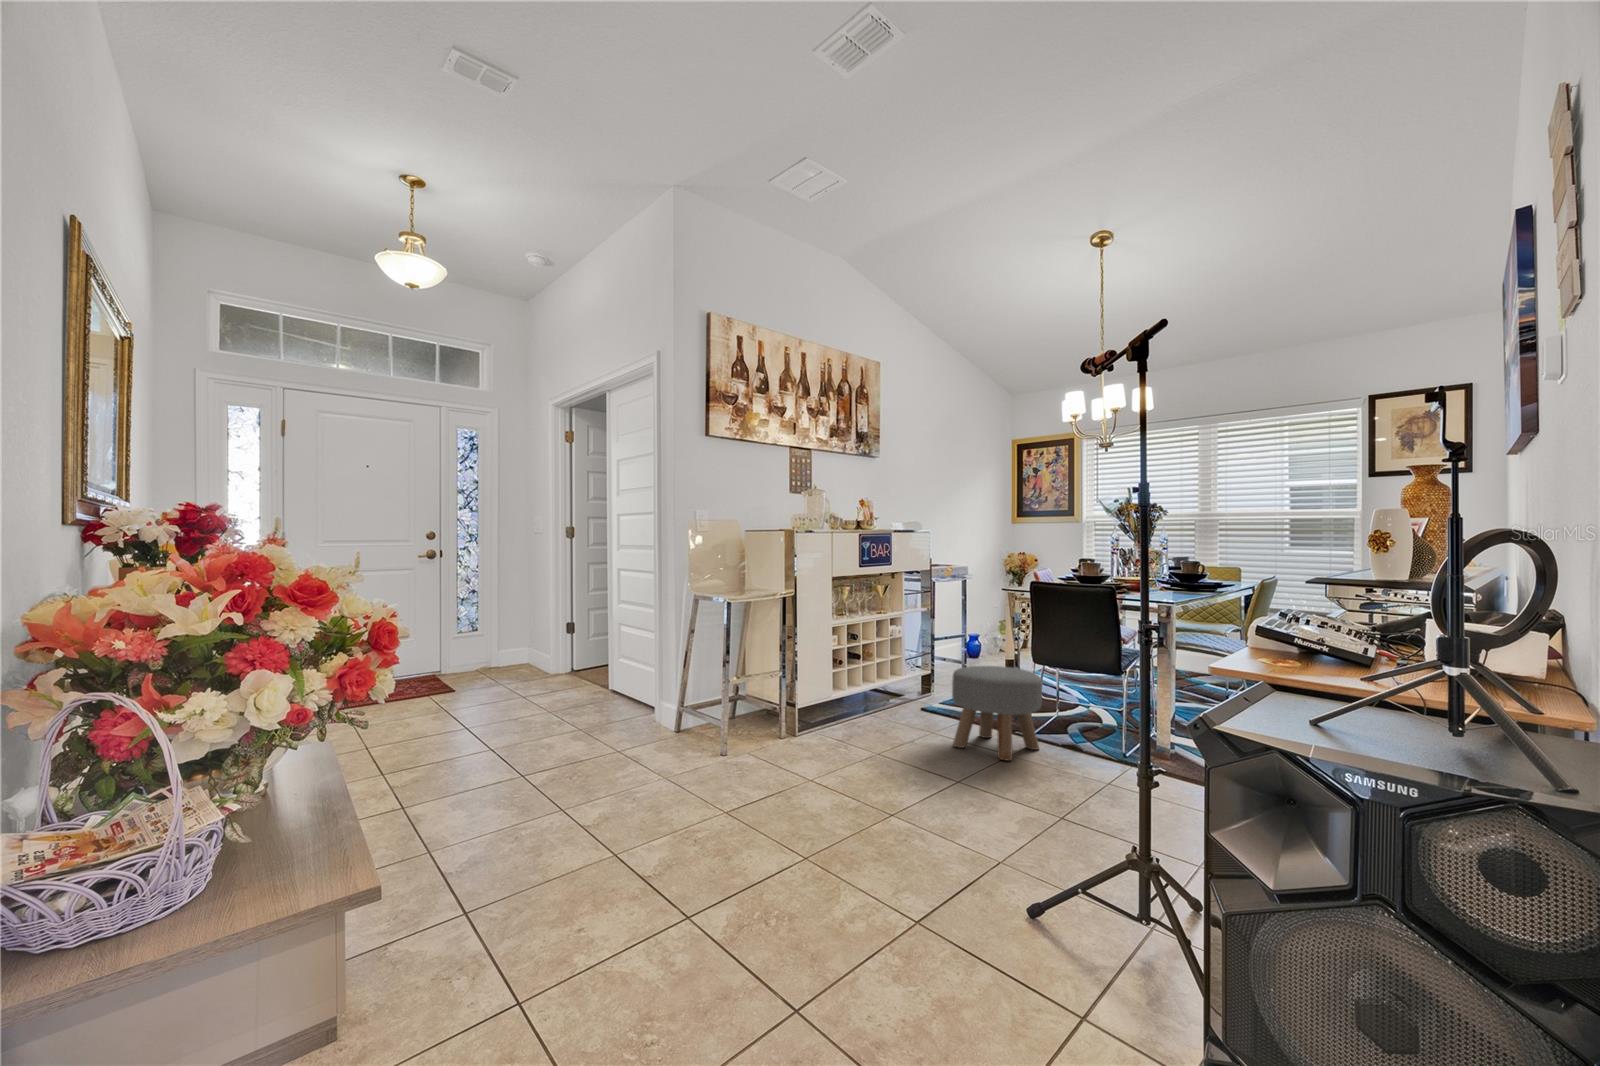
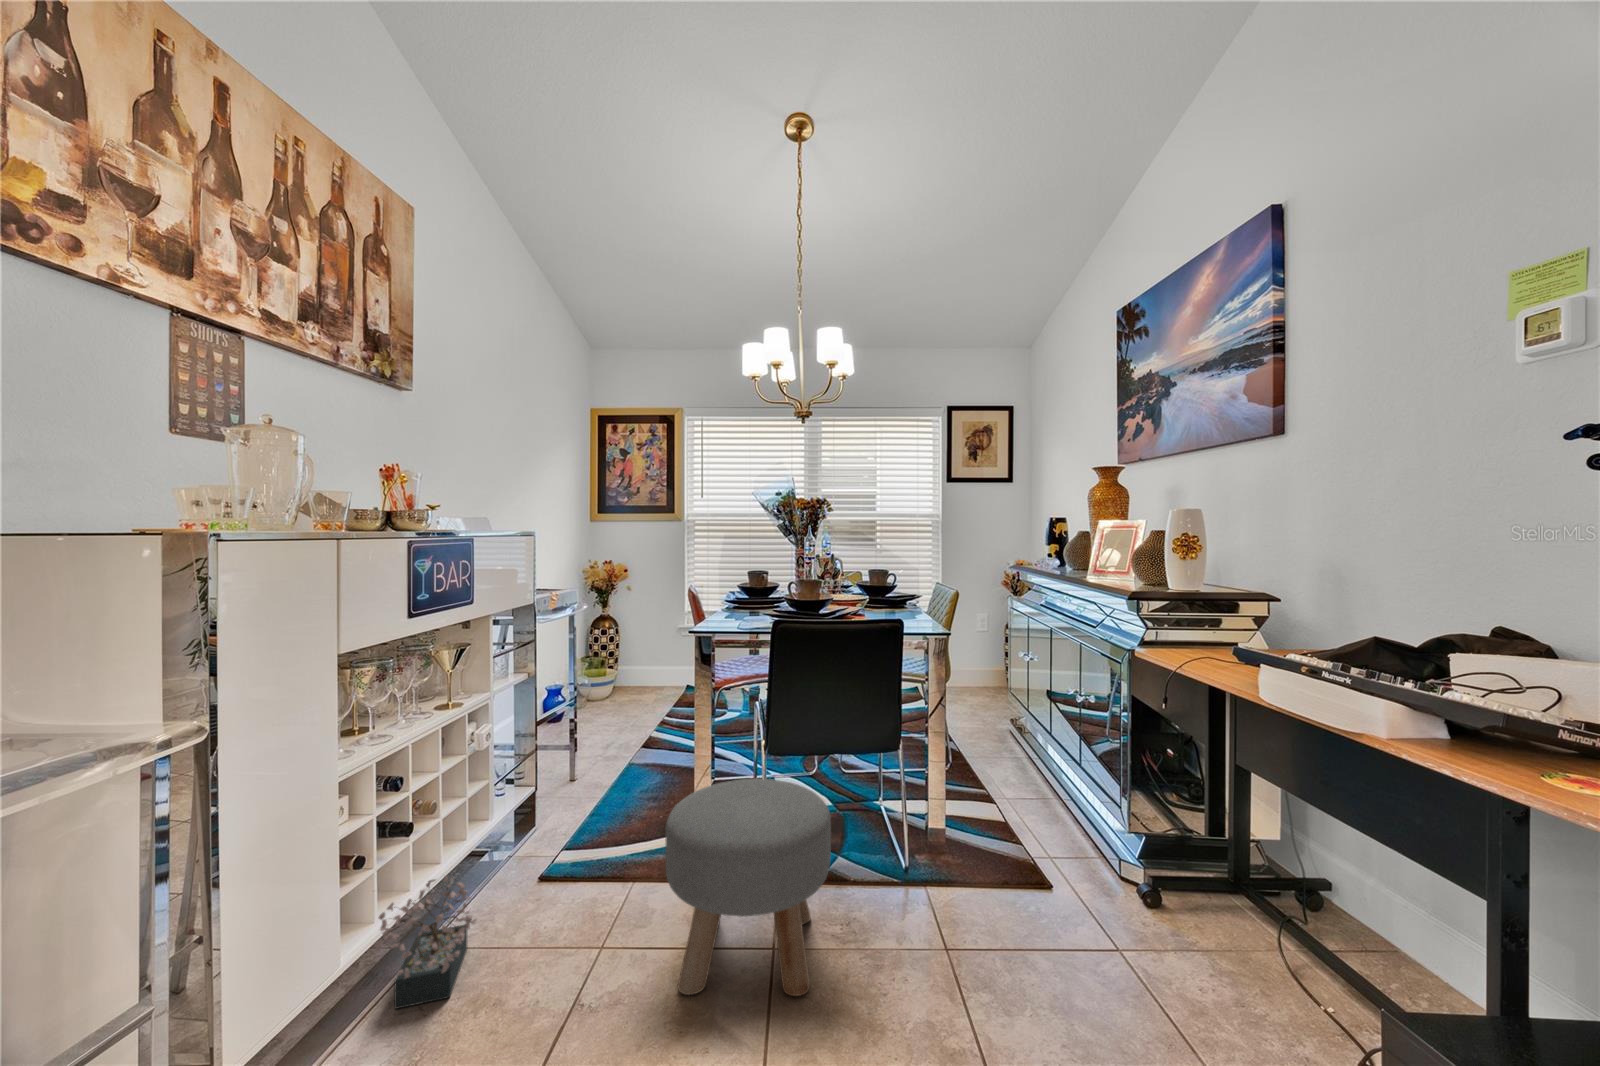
decorative plant: none [844,678,882,724] -> present [375,876,477,1009]

